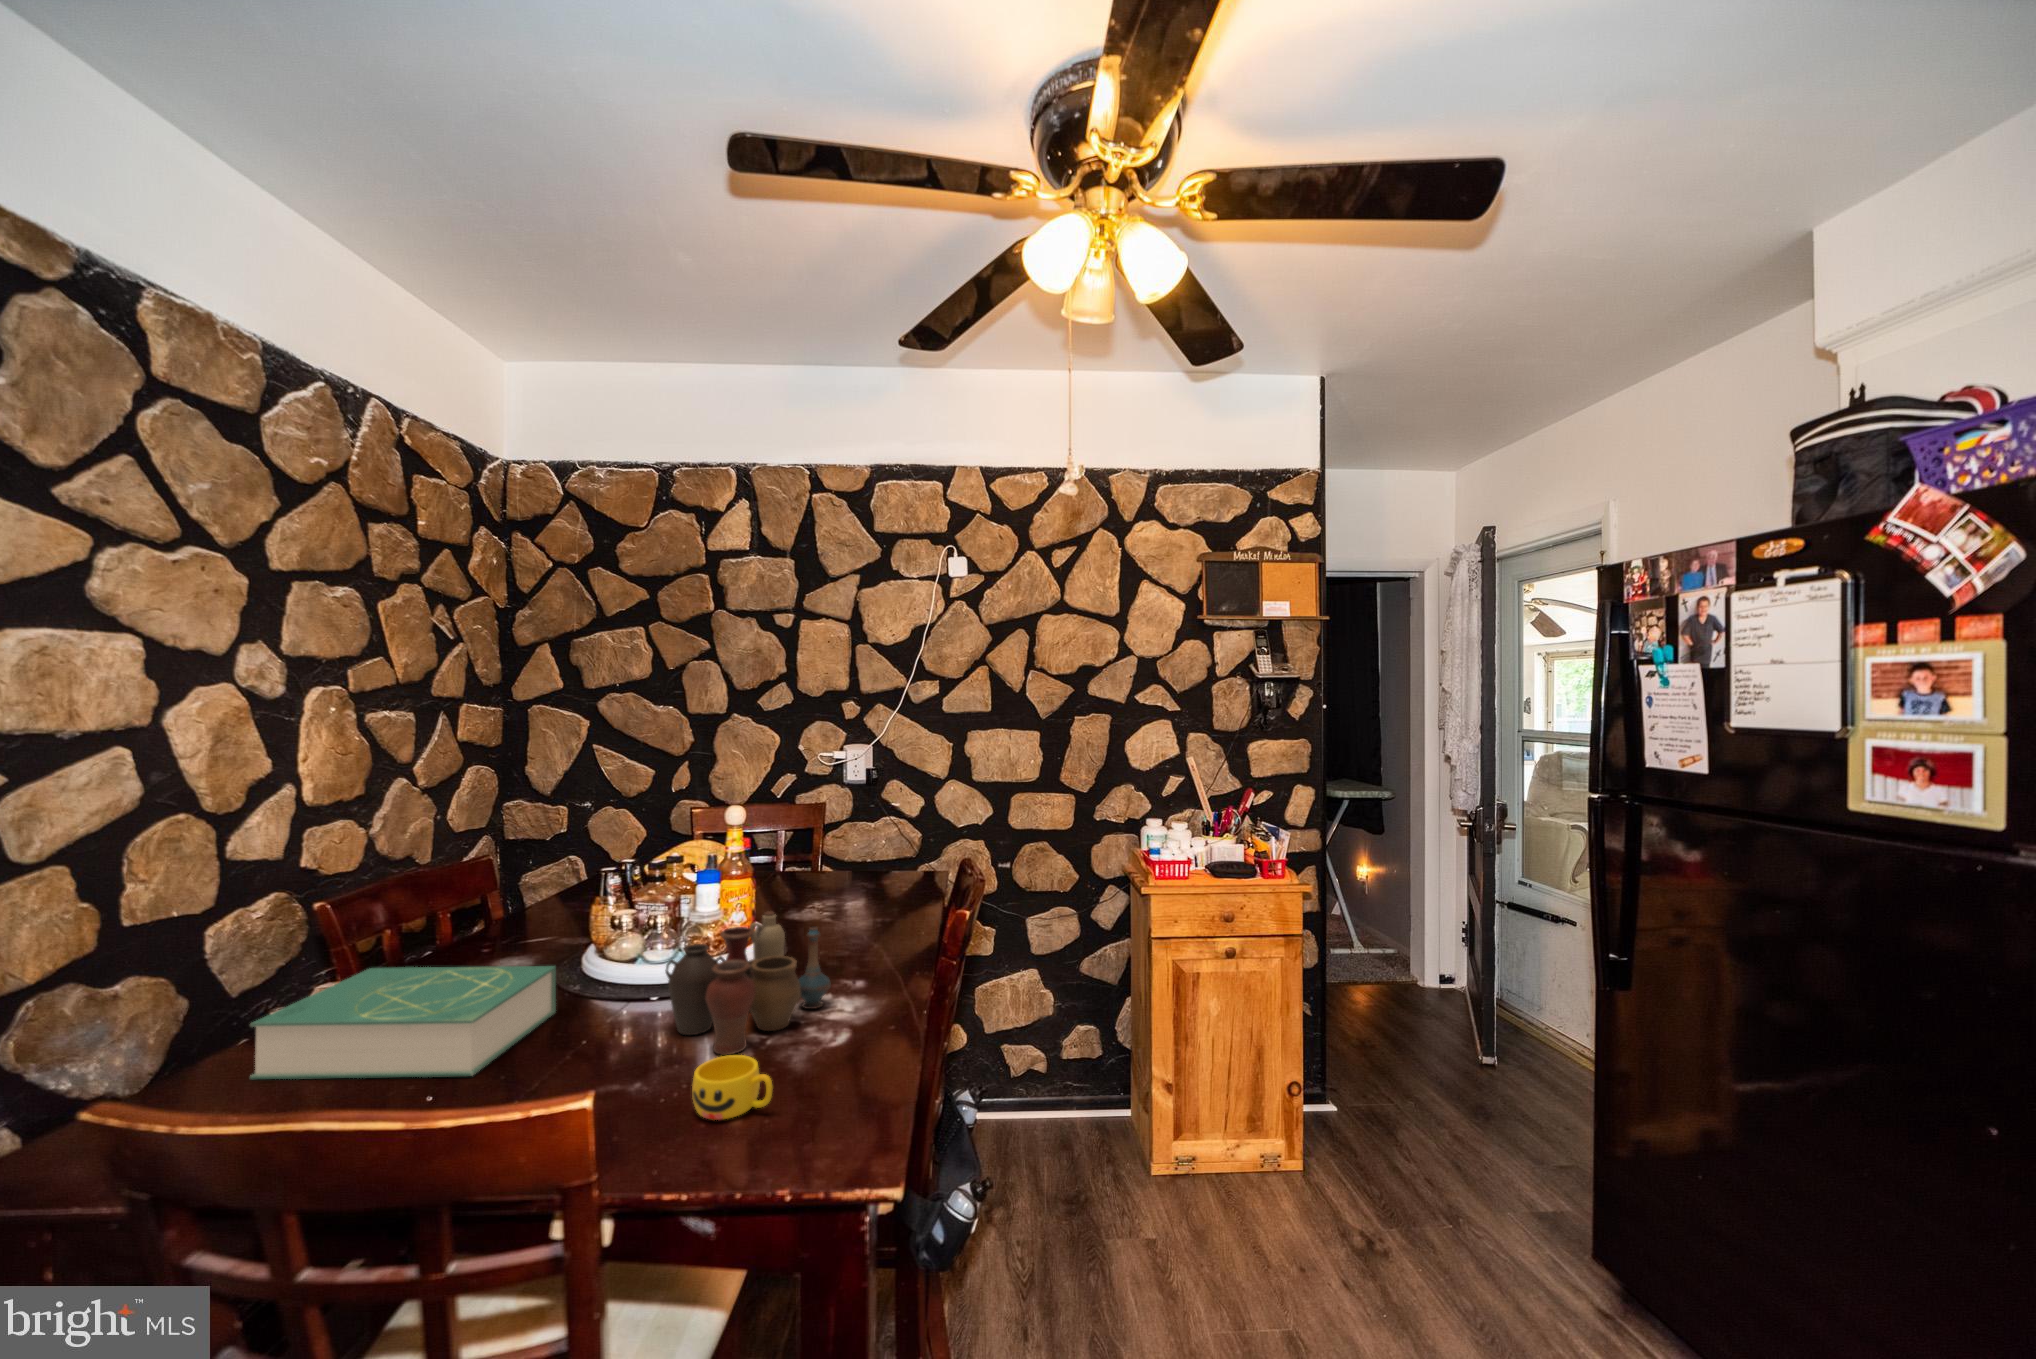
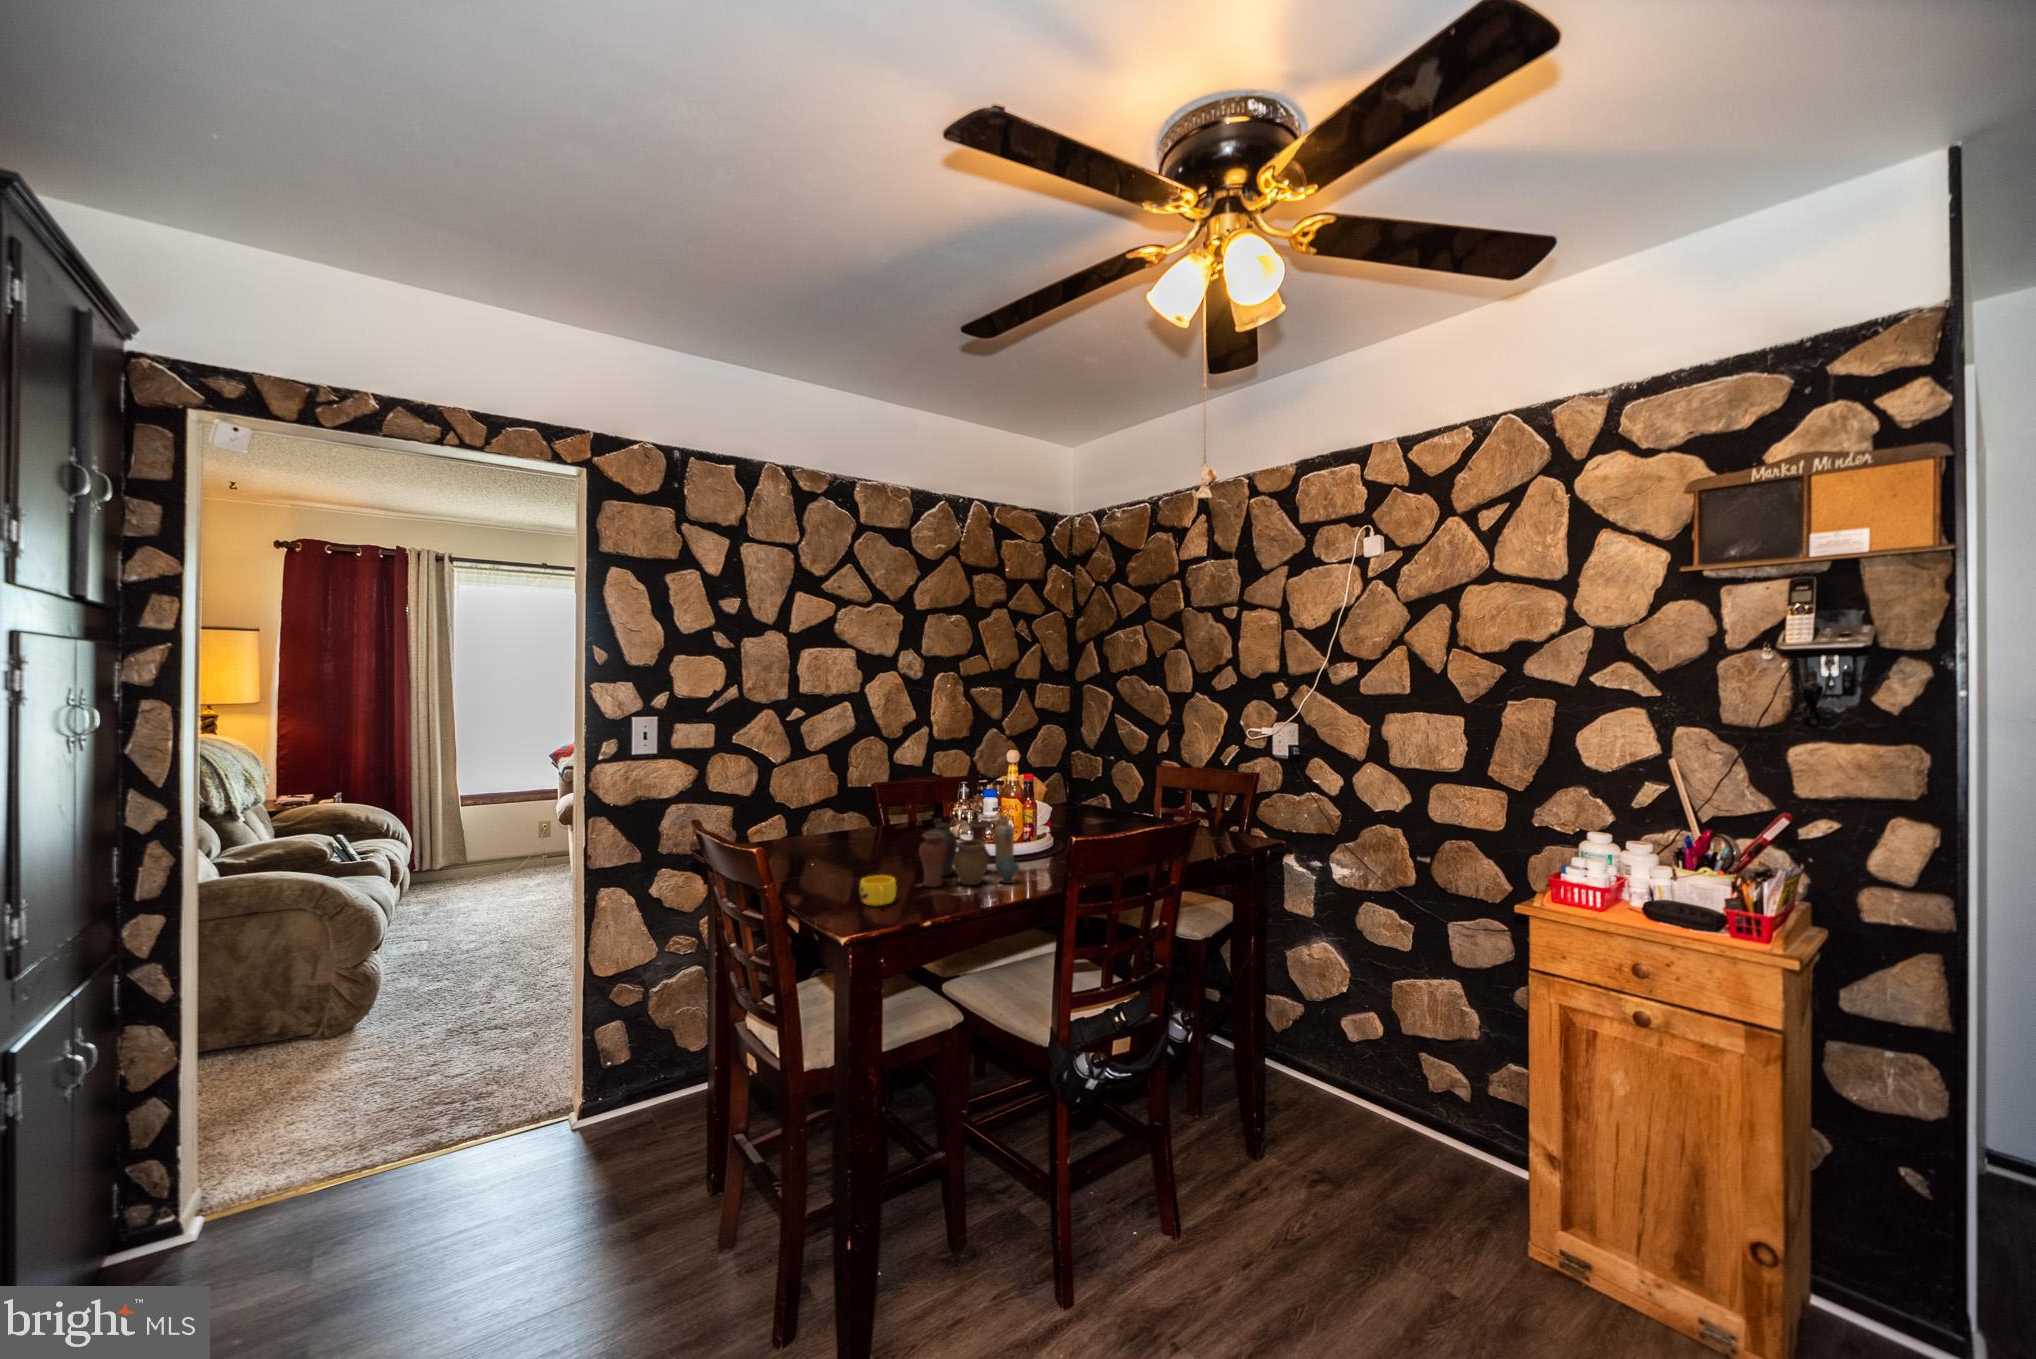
book: present [250,966,556,1079] -> none [806,811,917,862]

